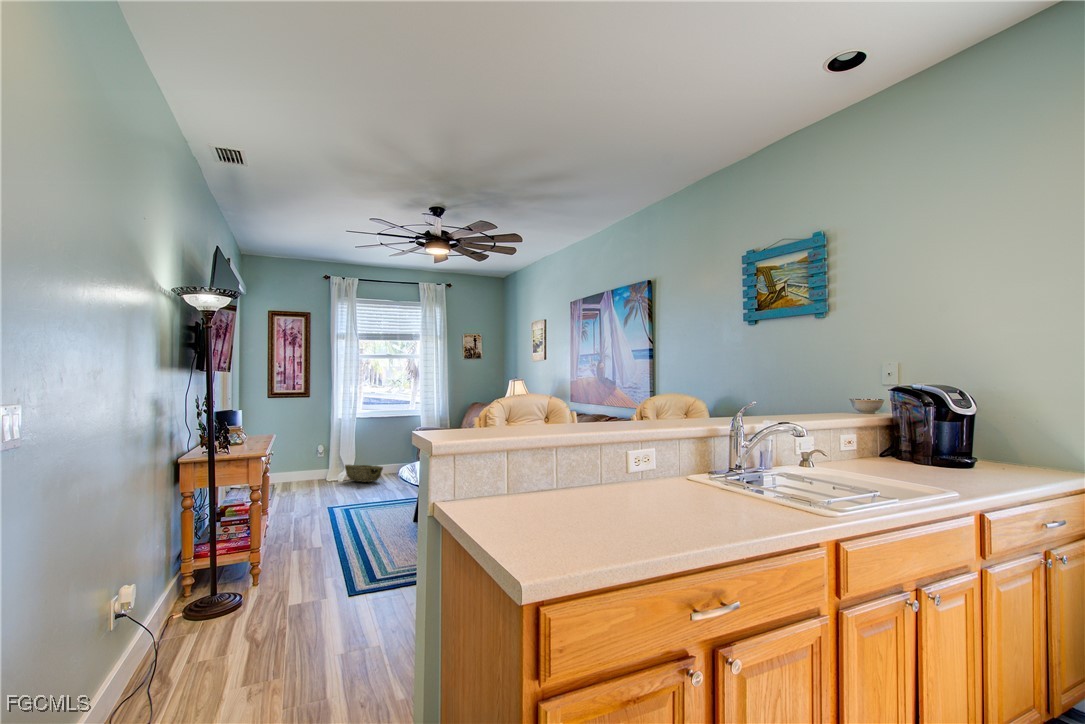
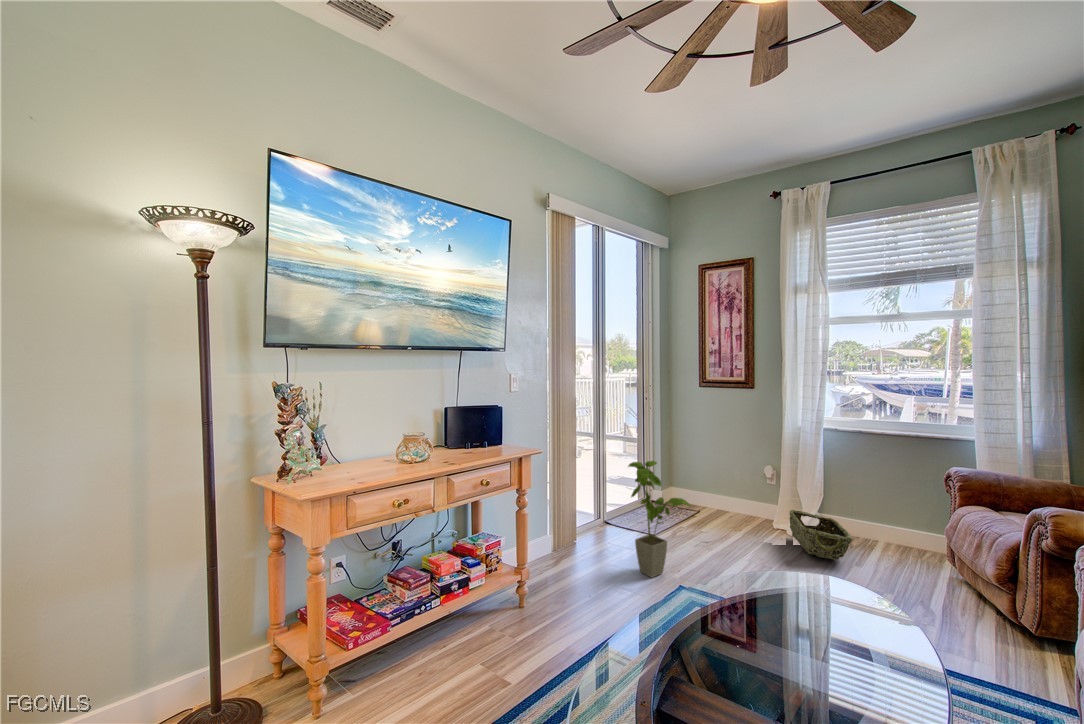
house plant: none [292,437,334,509] -> present [628,461,690,578]

